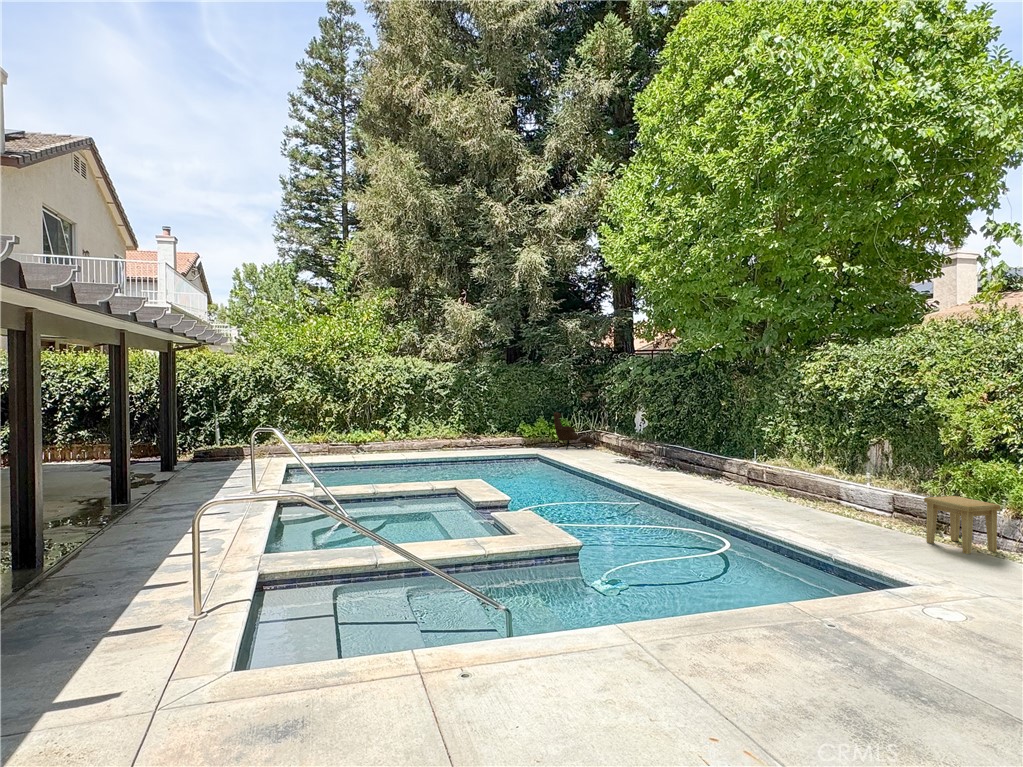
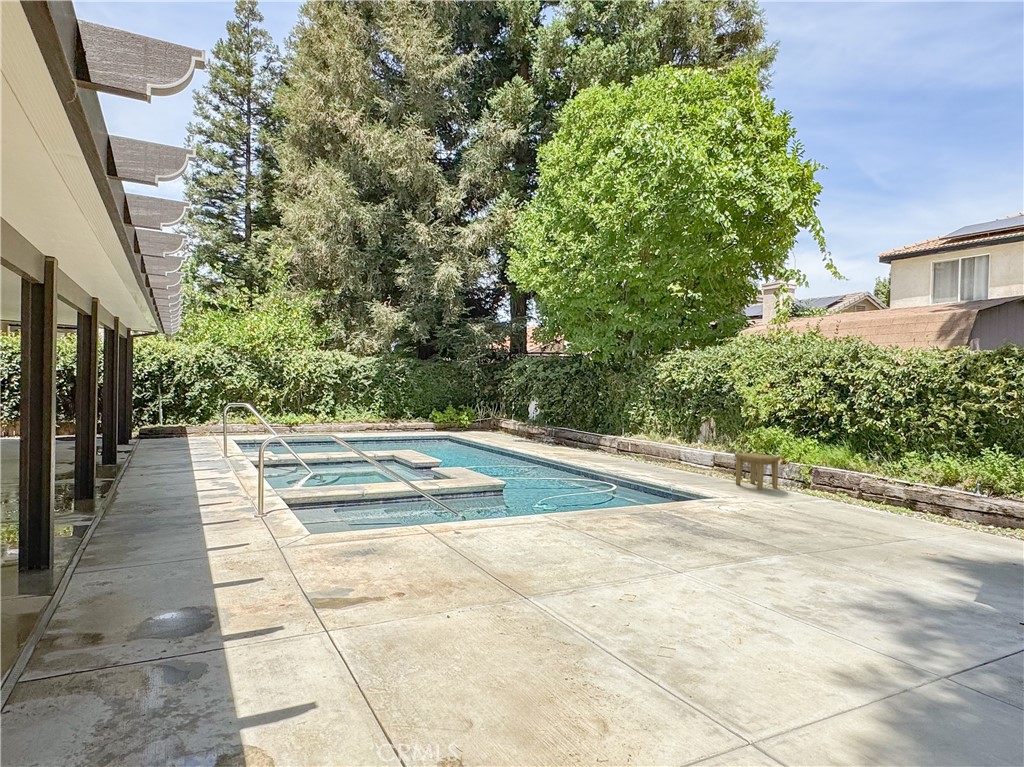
lounge chair: present [554,412,594,449] -> none [463,401,496,432]

